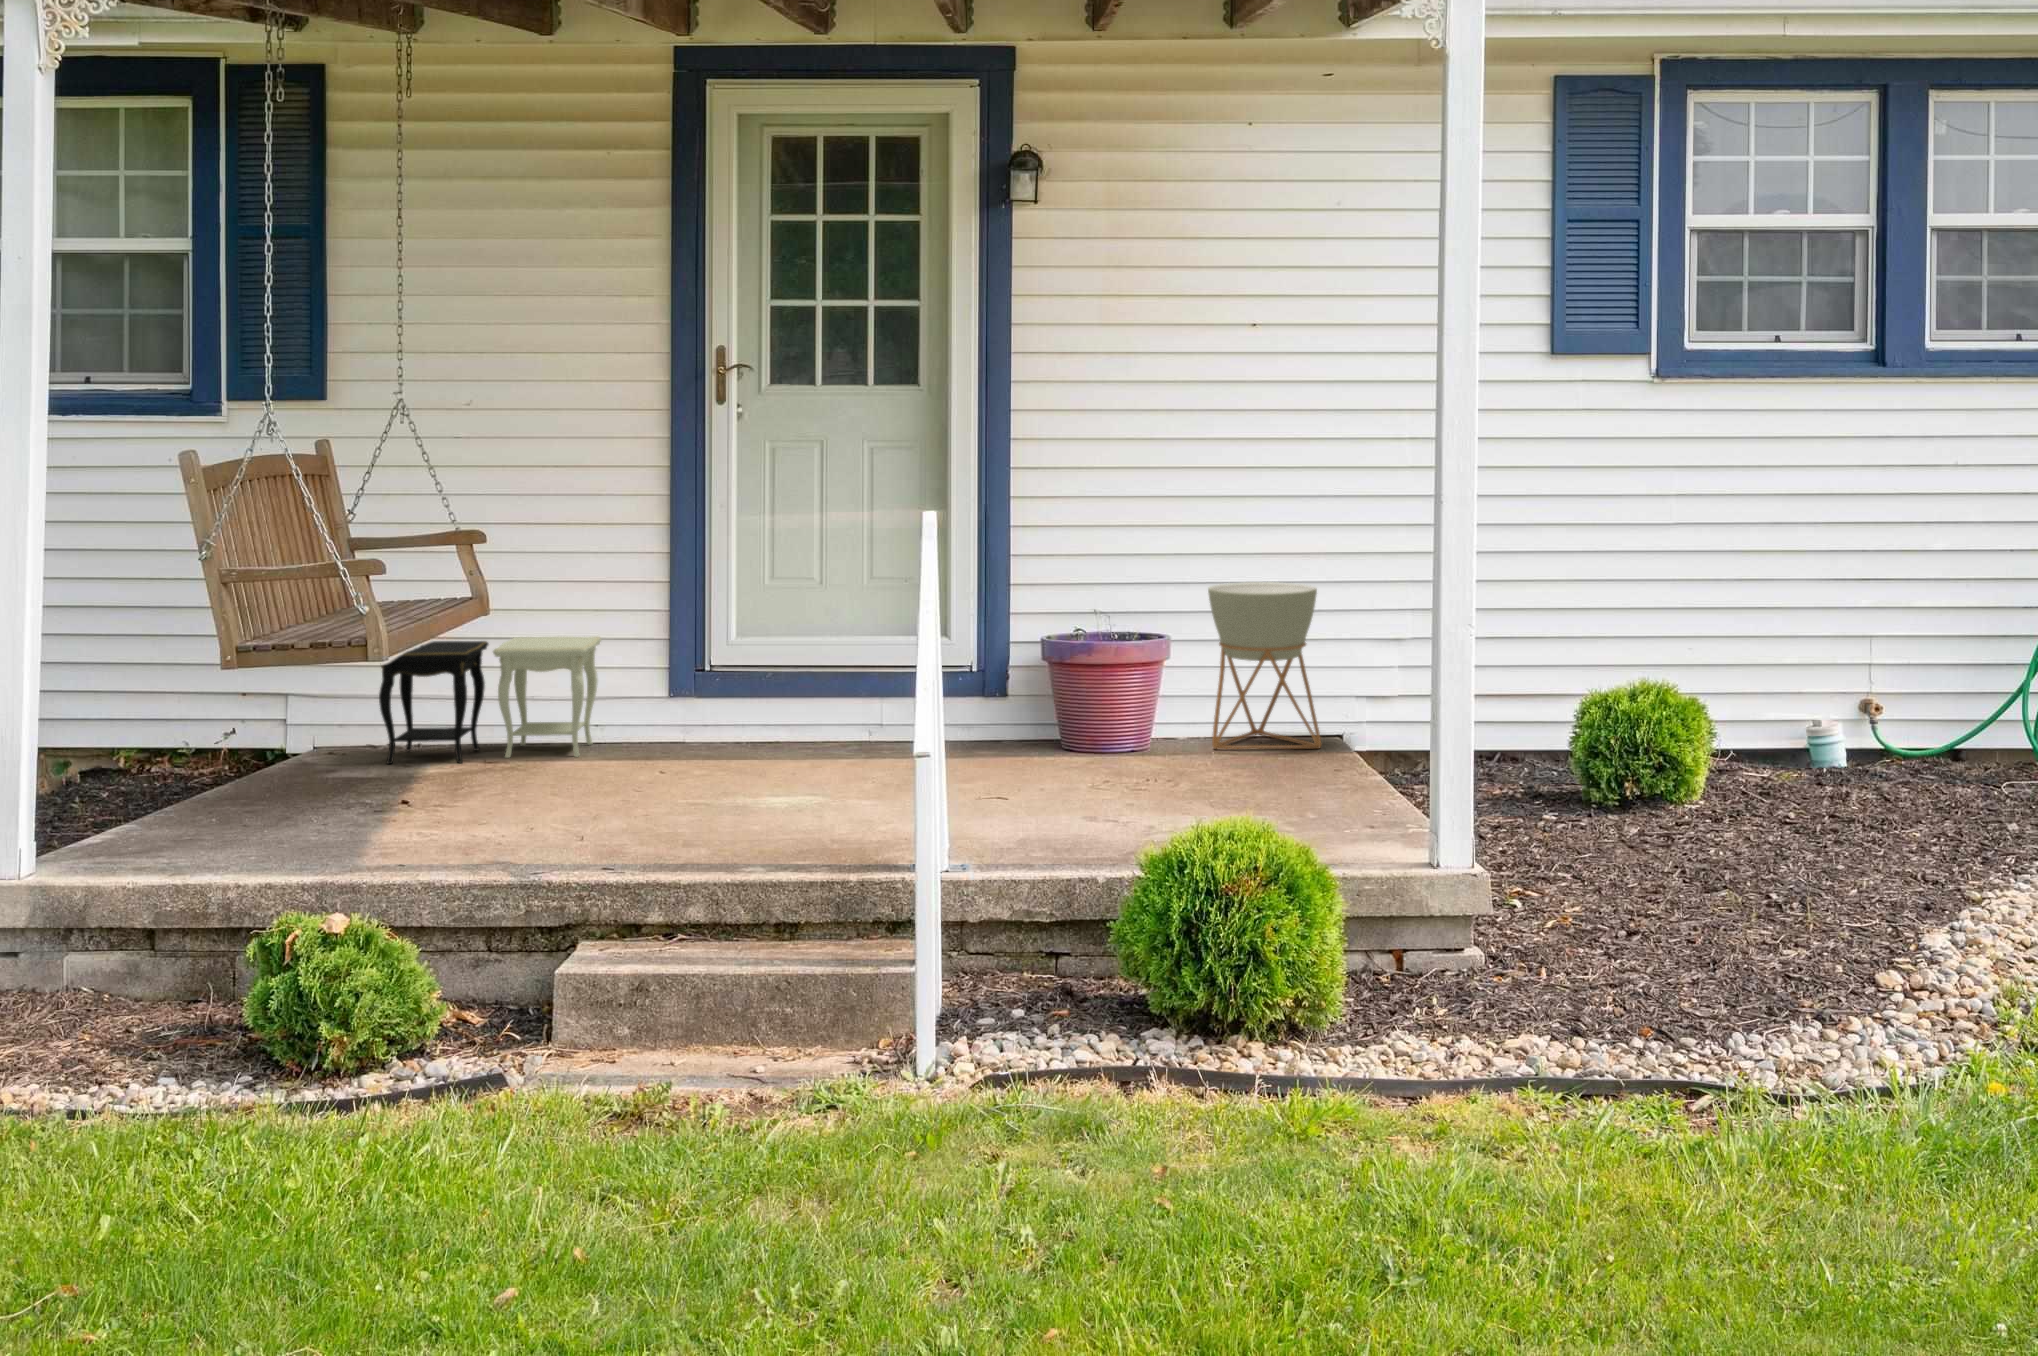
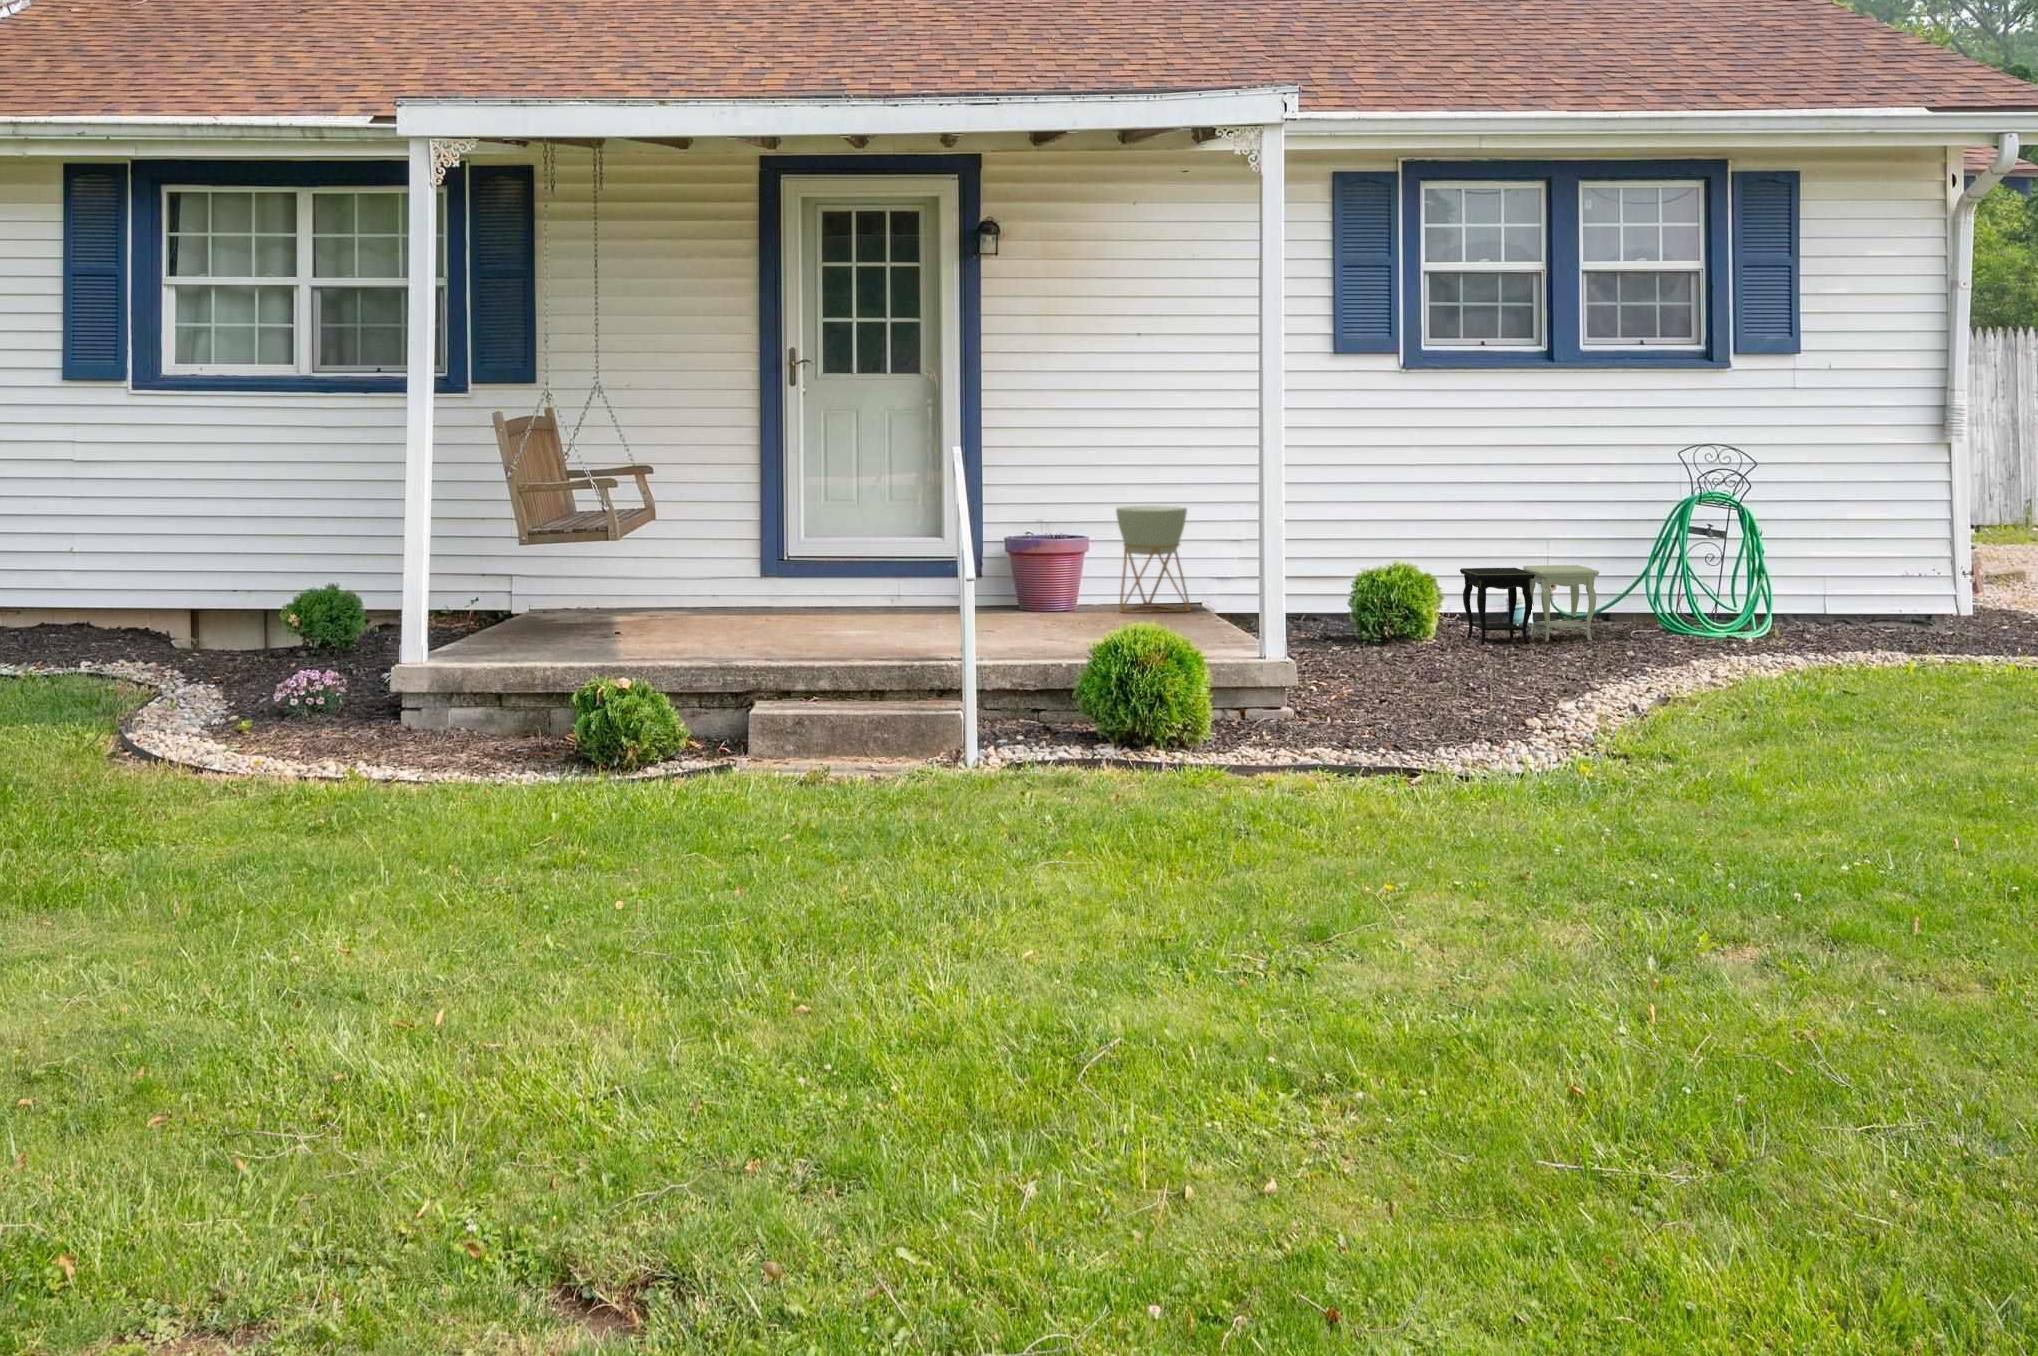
side table: present [379,636,601,764] -> present [1460,565,1599,645]

